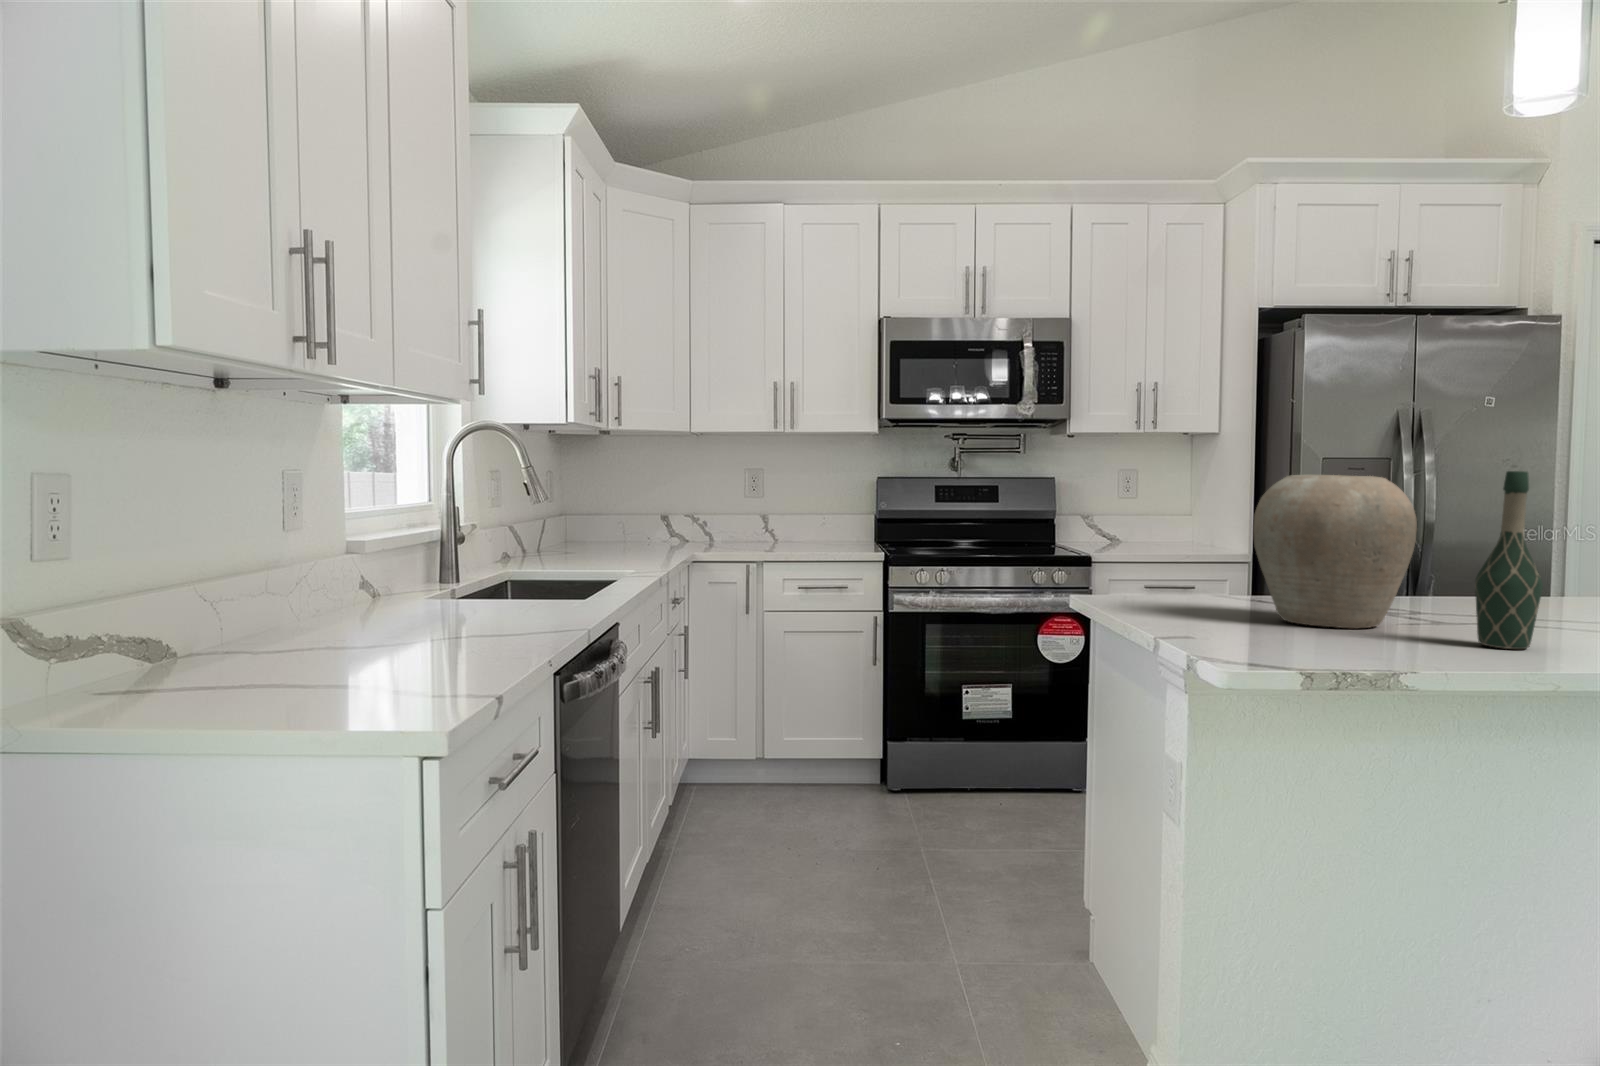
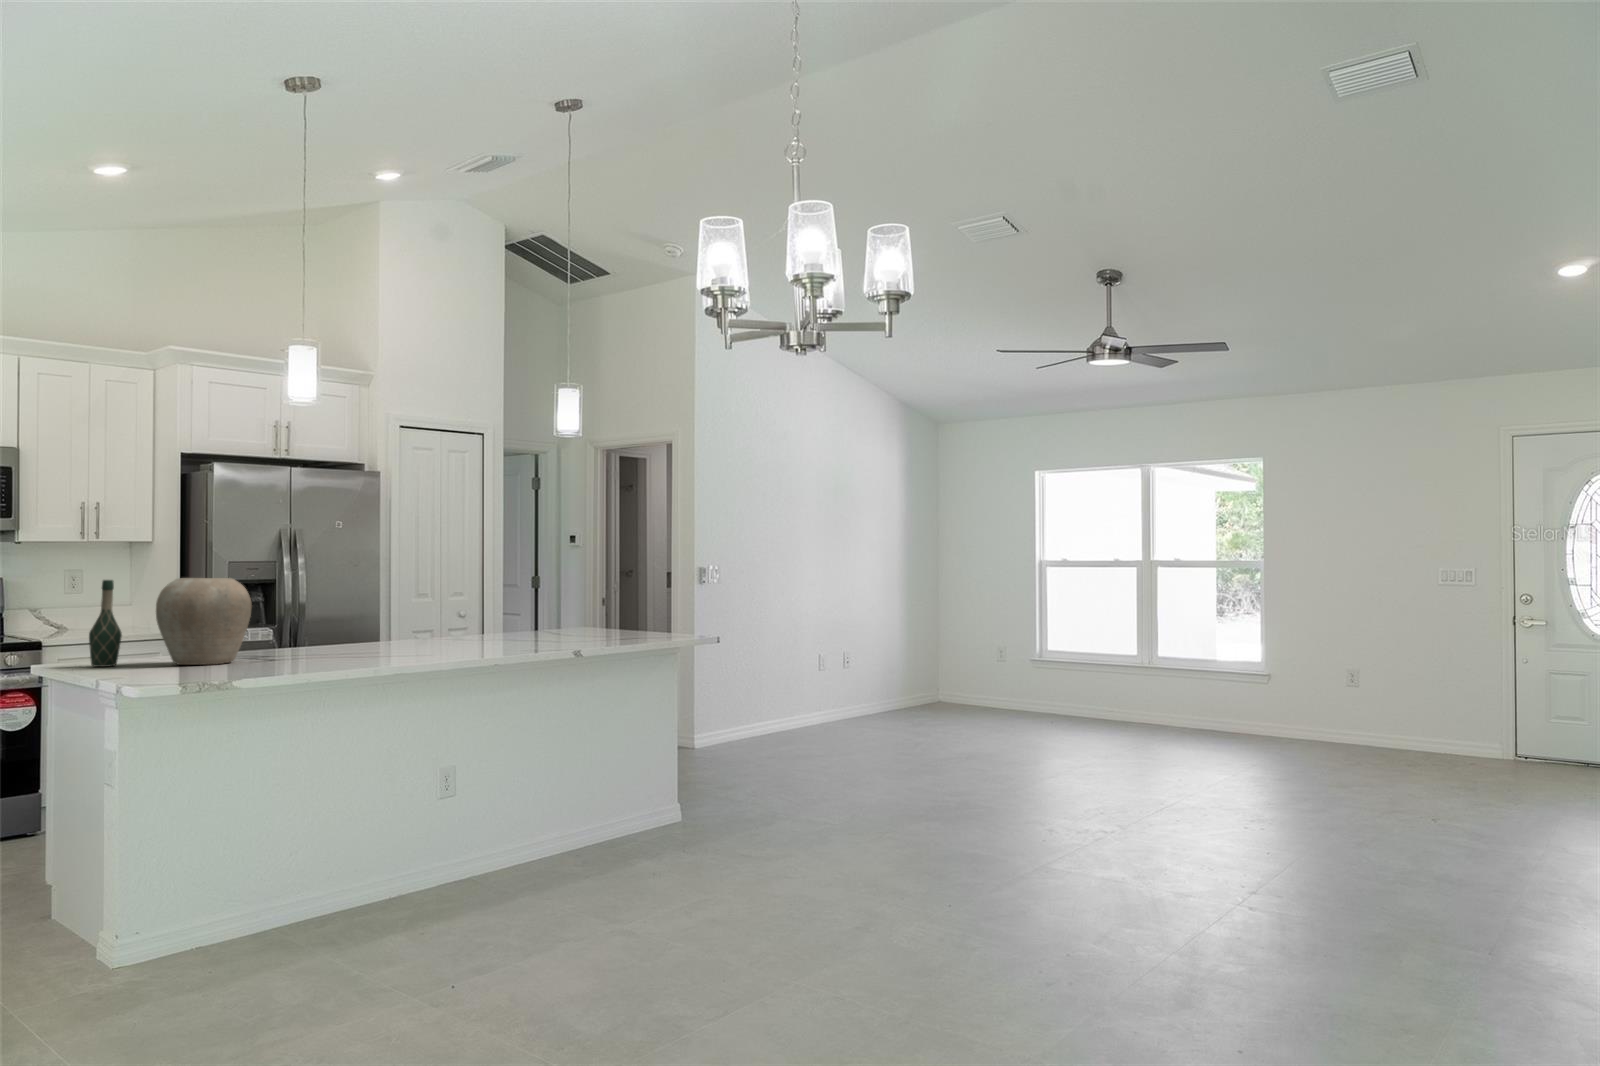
wine bottle: present [1475,471,1543,649] -> present [89,580,122,667]

